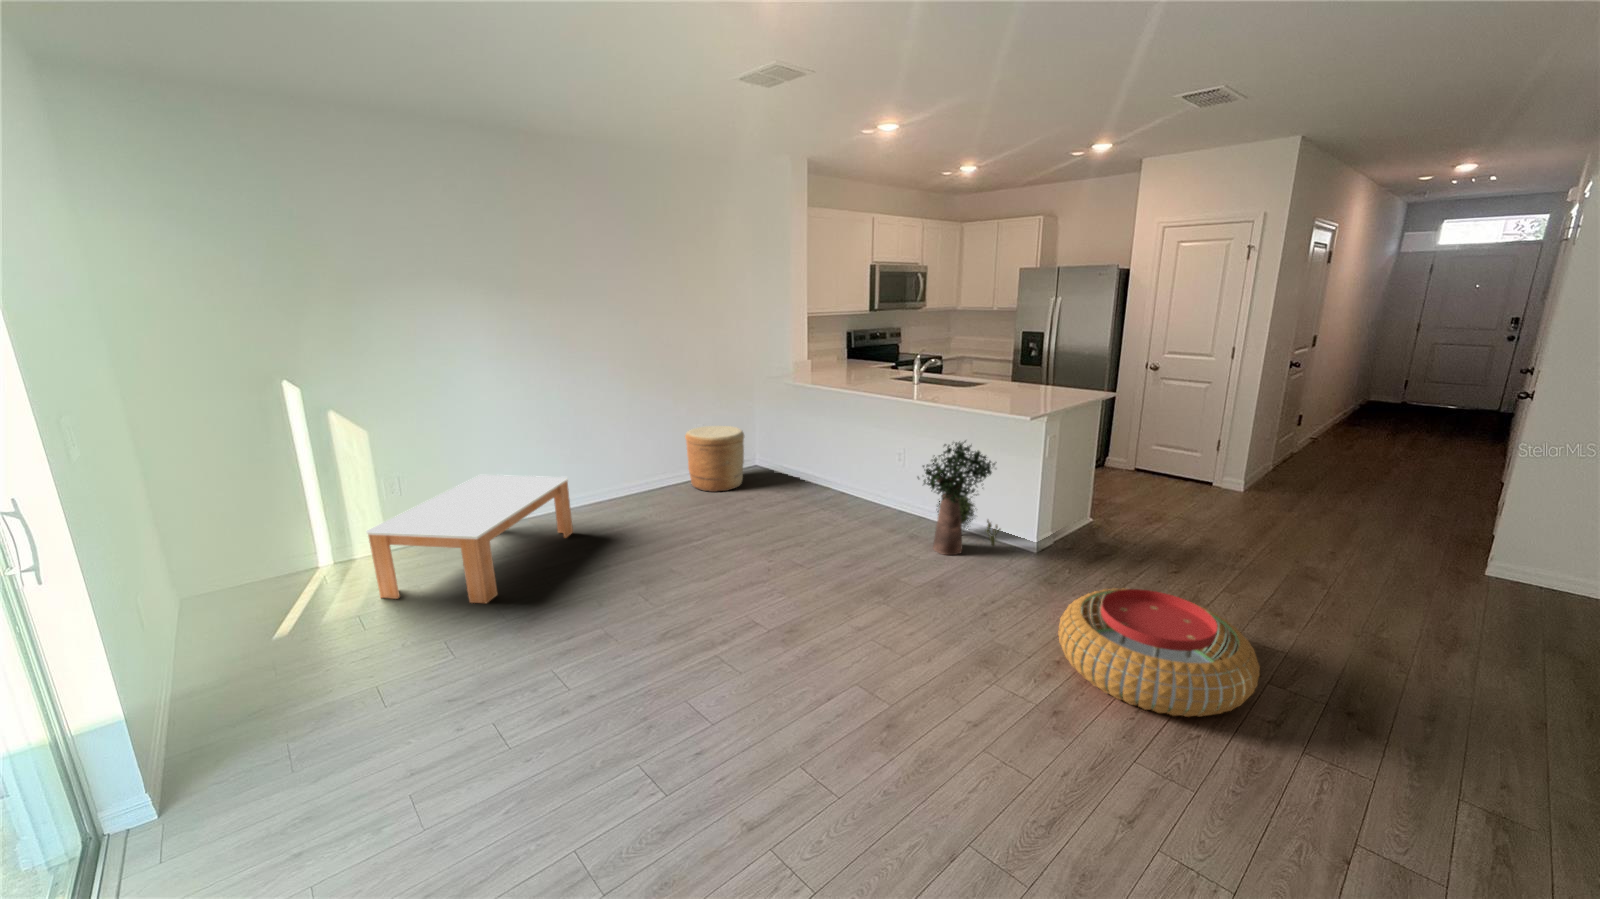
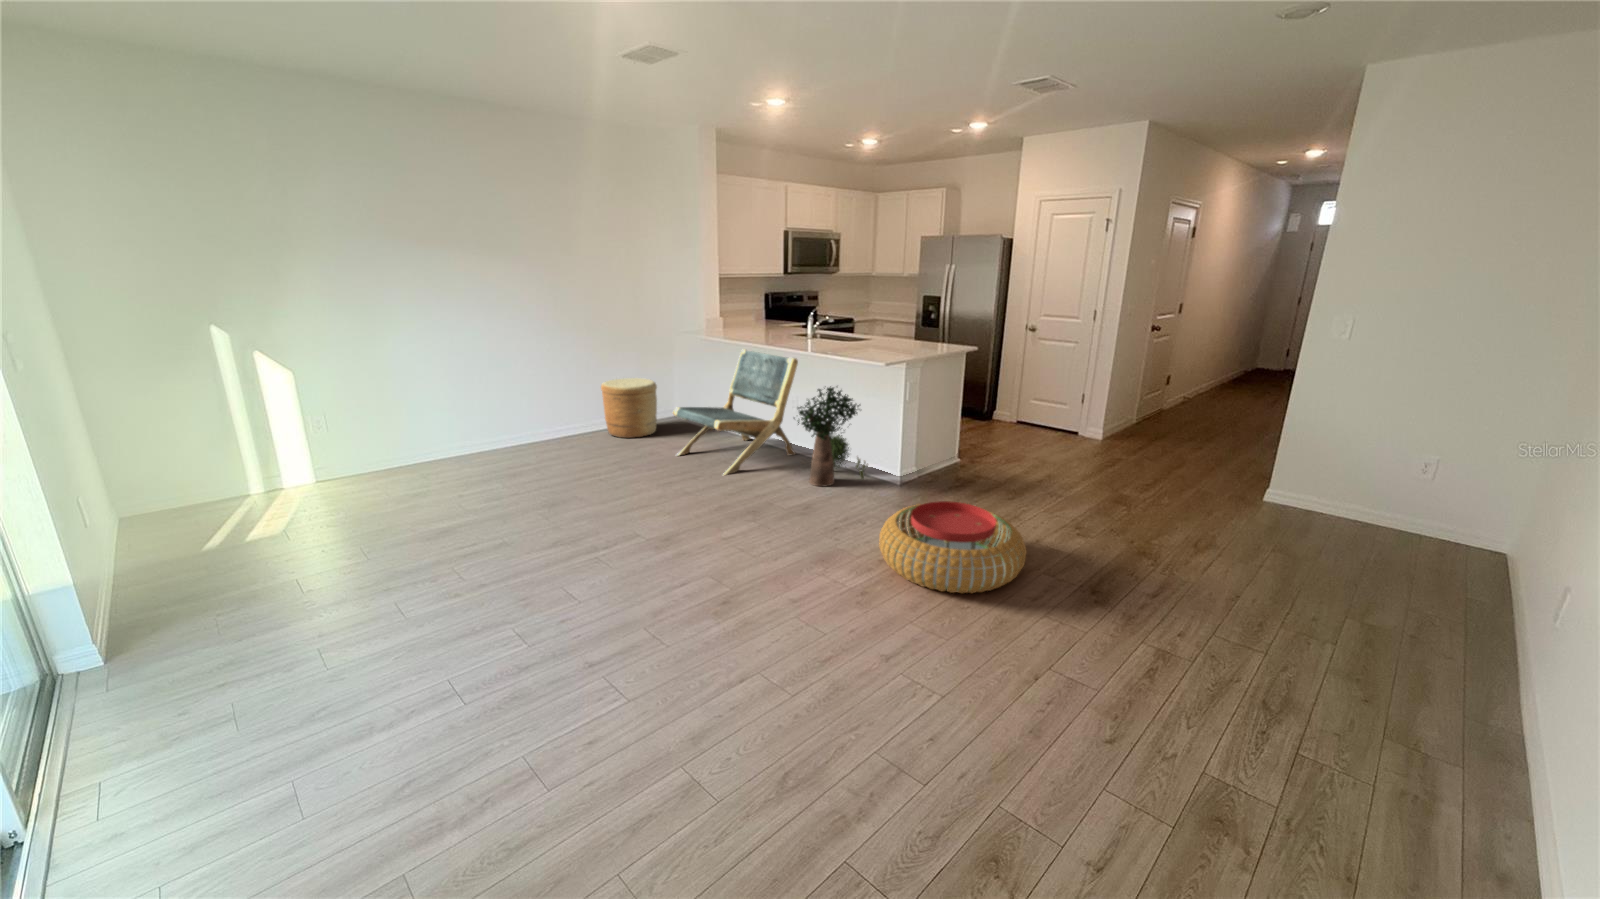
lounge chair: none [771,395,910,540] -> present [673,349,798,475]
coffee table: present [367,475,573,603] -> none [288,416,489,523]

